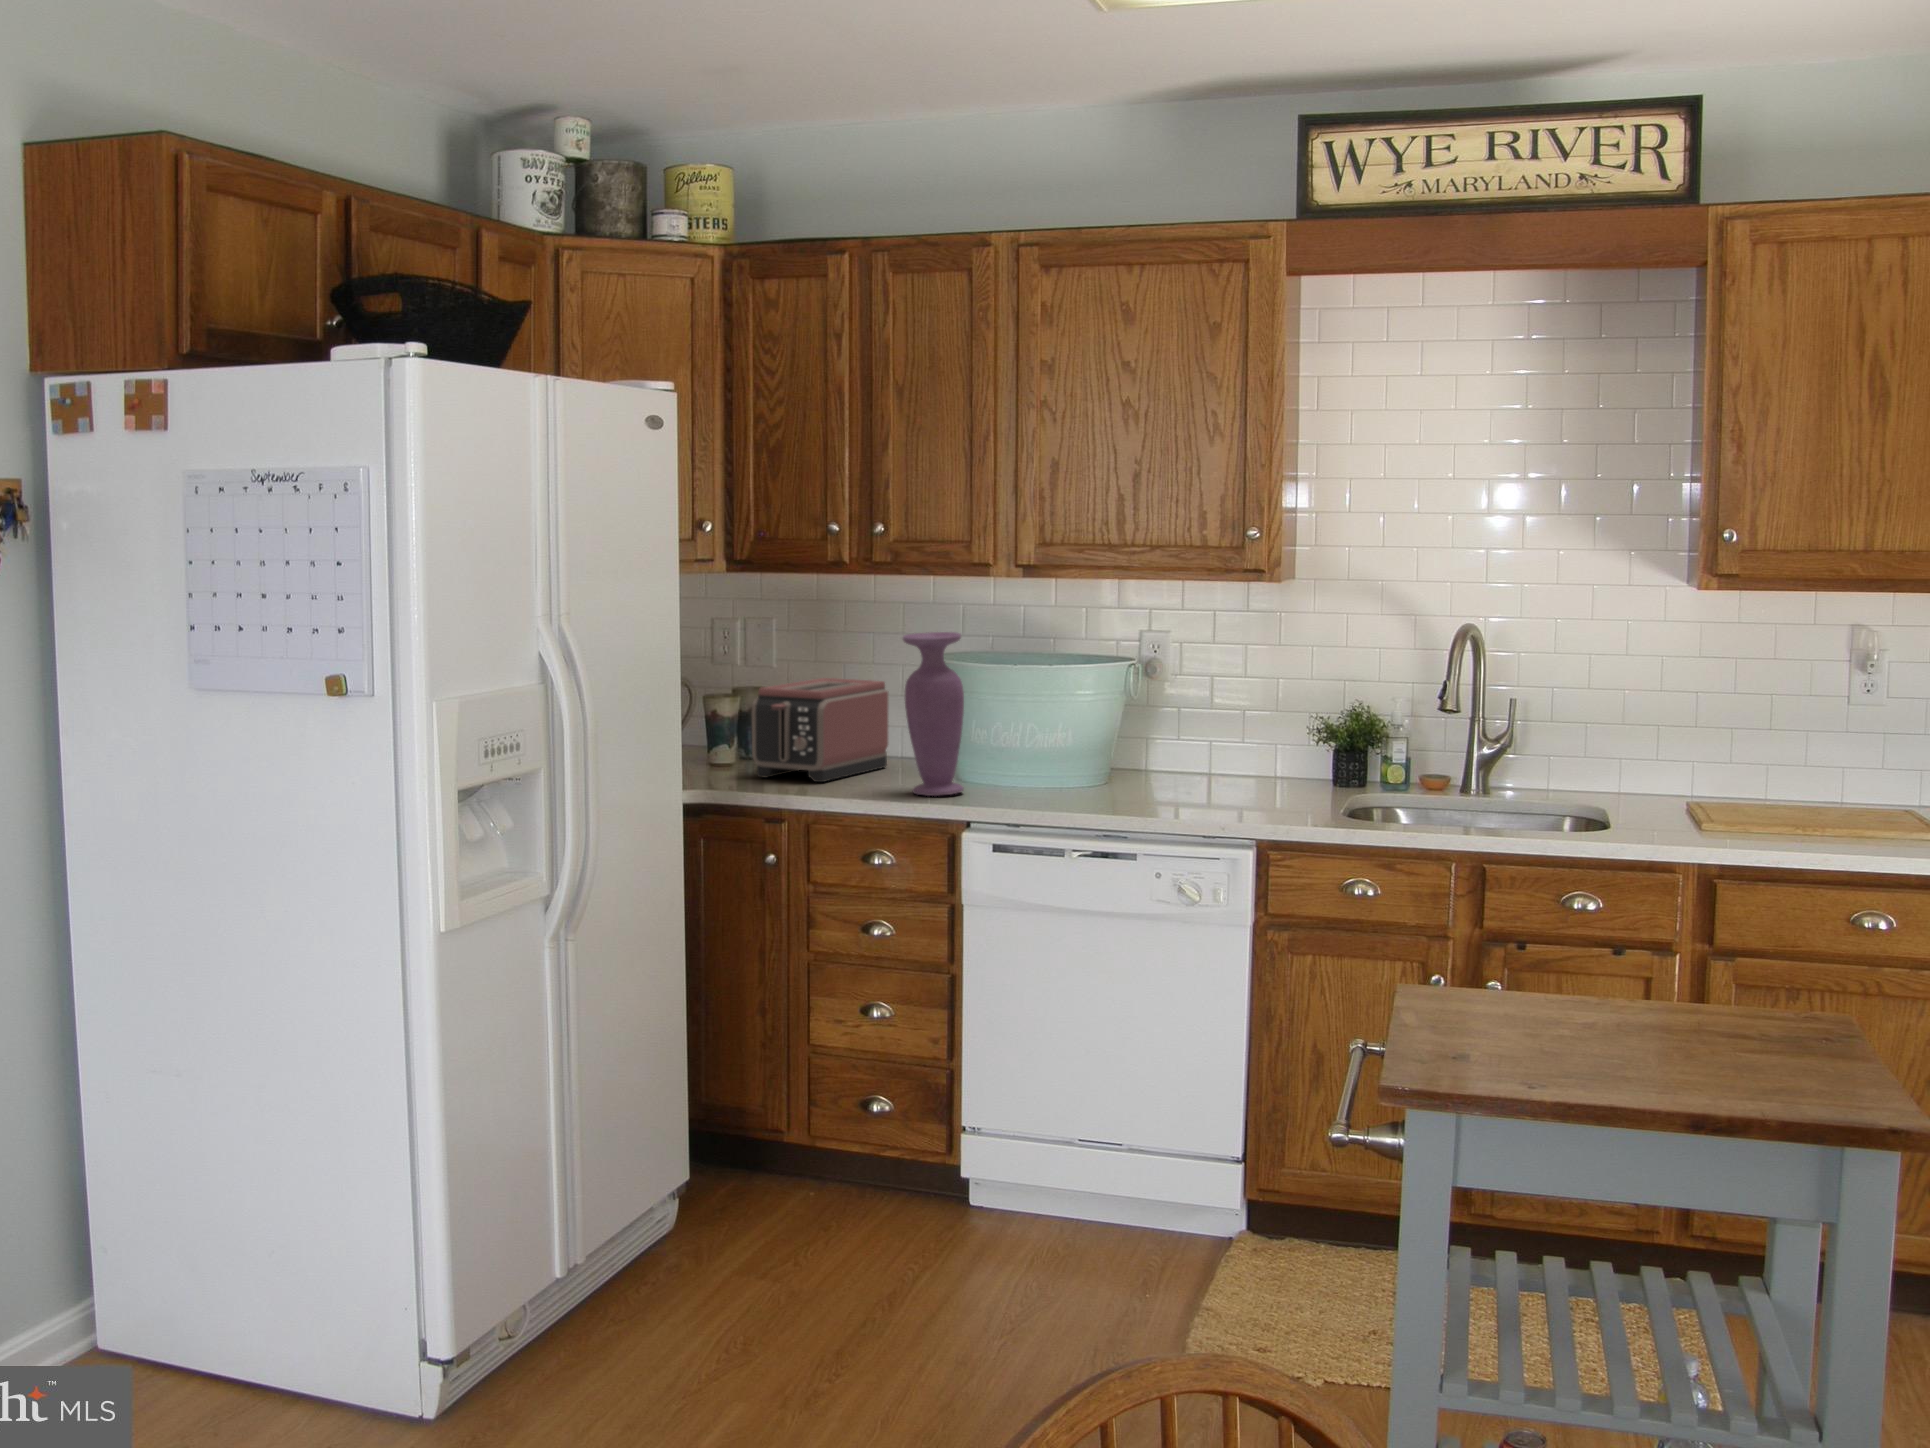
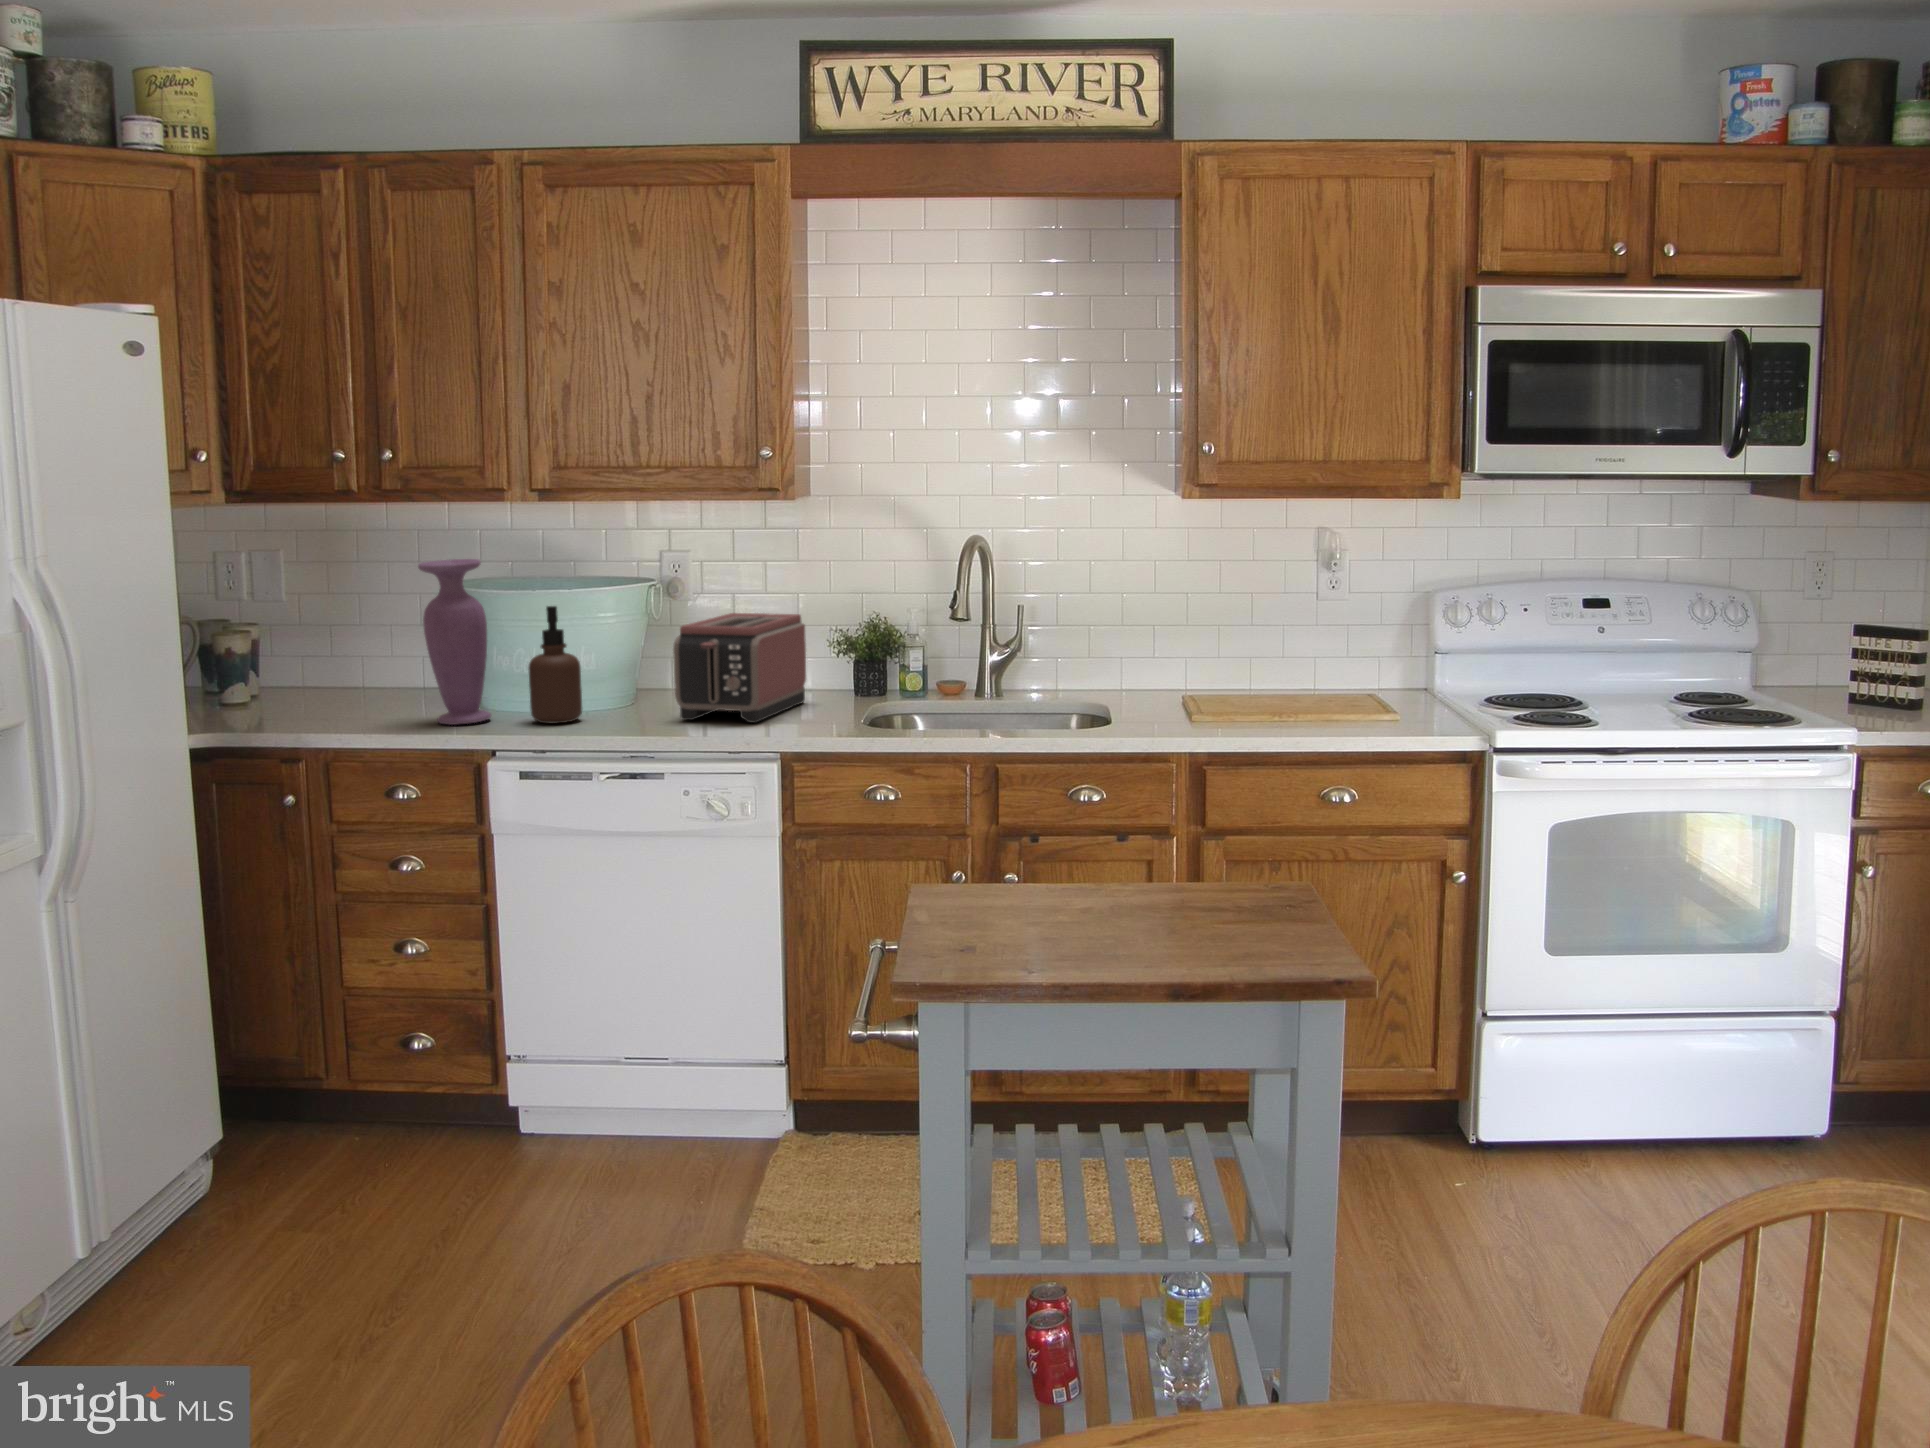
toaster: present [752,678,888,782] -> present [673,613,806,723]
soap dispenser: none [1003,681,1053,799] -> present [528,606,582,724]

